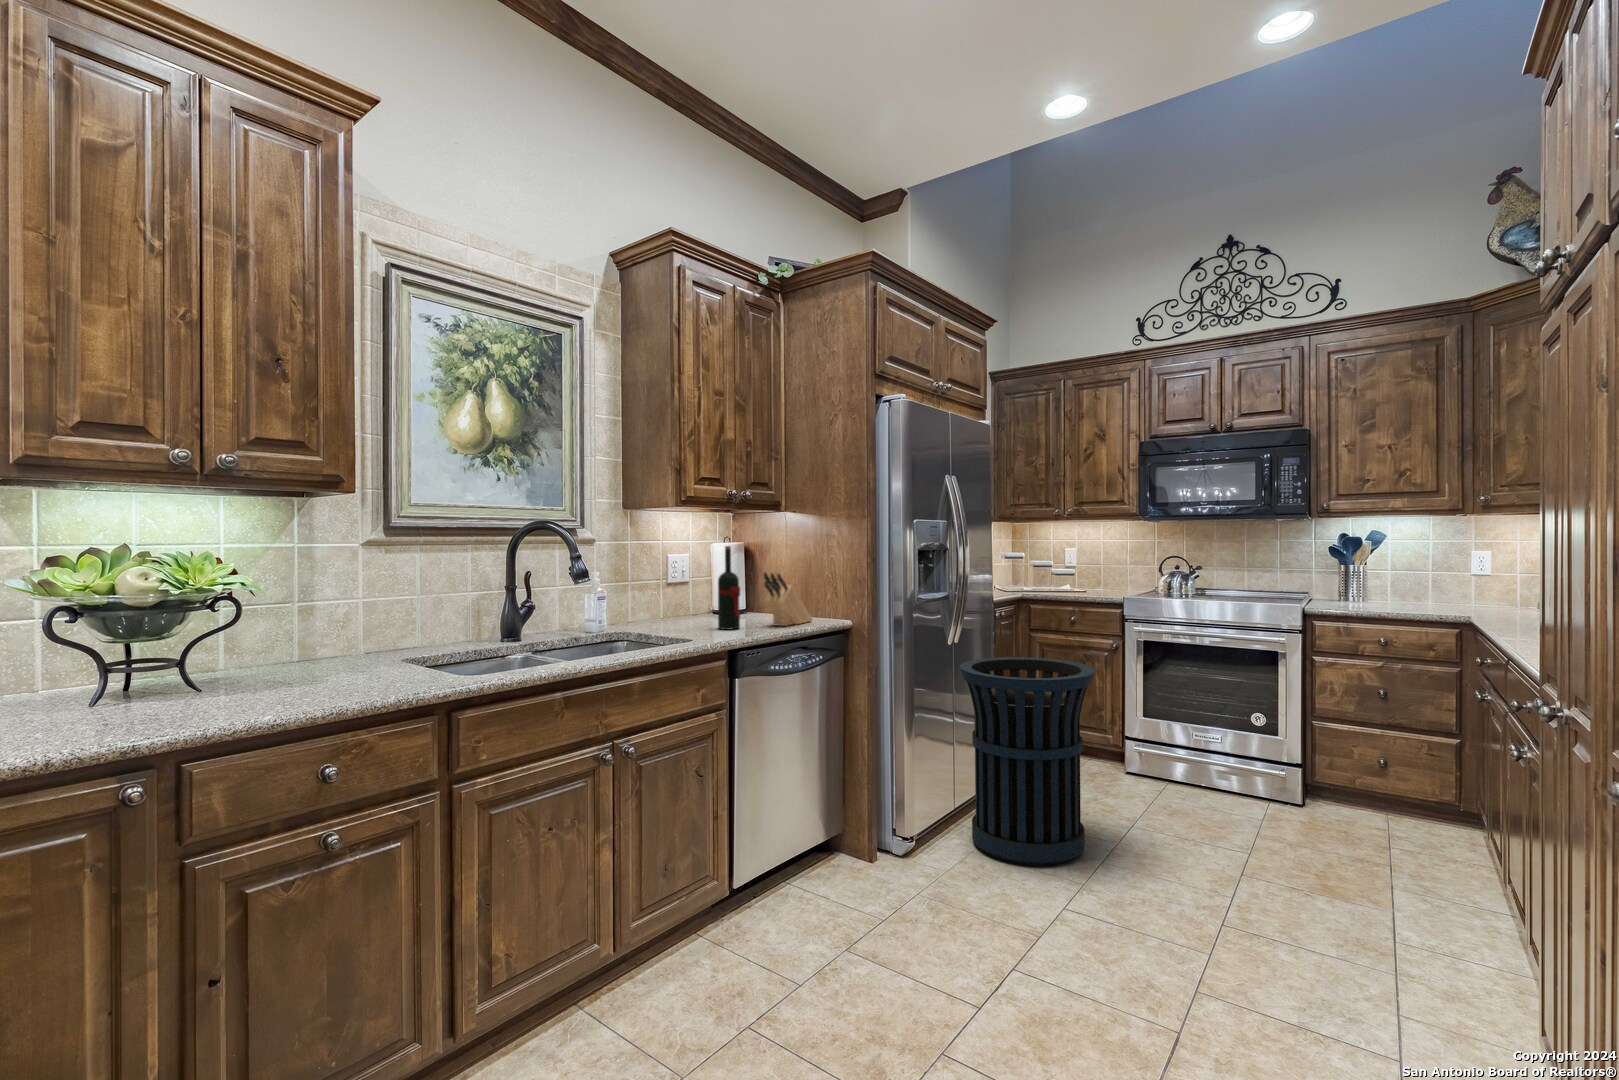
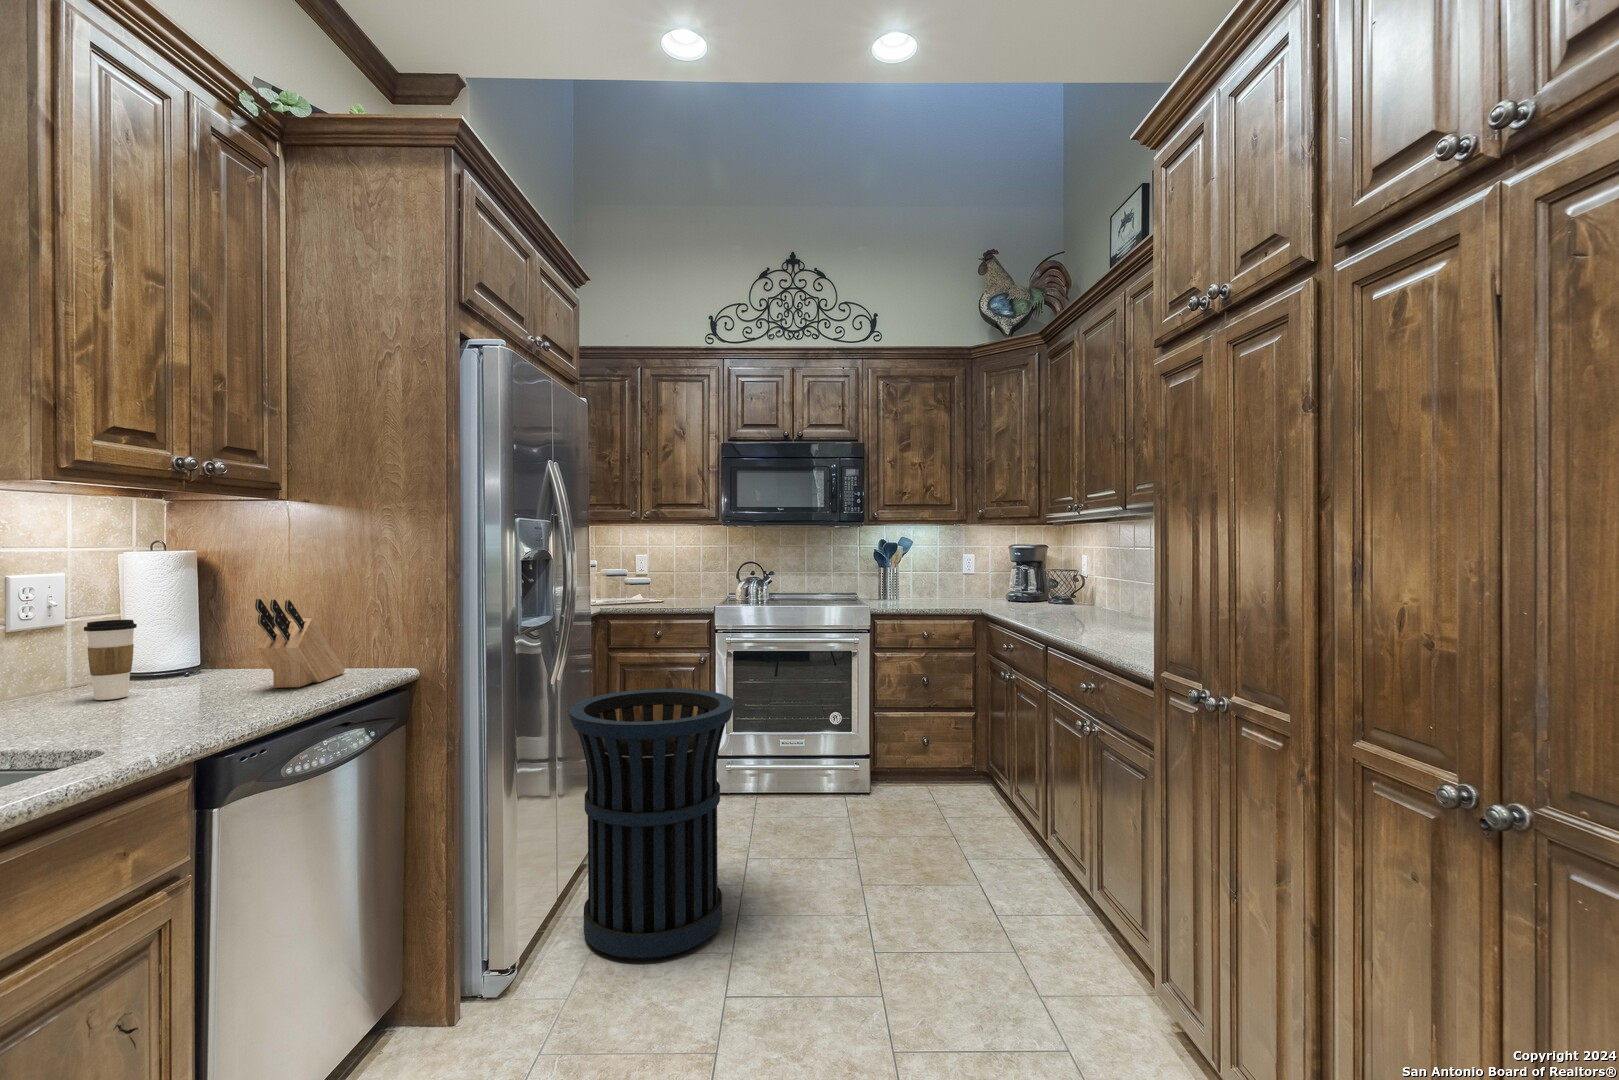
wine bottle: present [718,546,740,630] -> none [154,555,208,707]
coffee cup: none [691,581,713,624] -> present [84,620,137,700]

